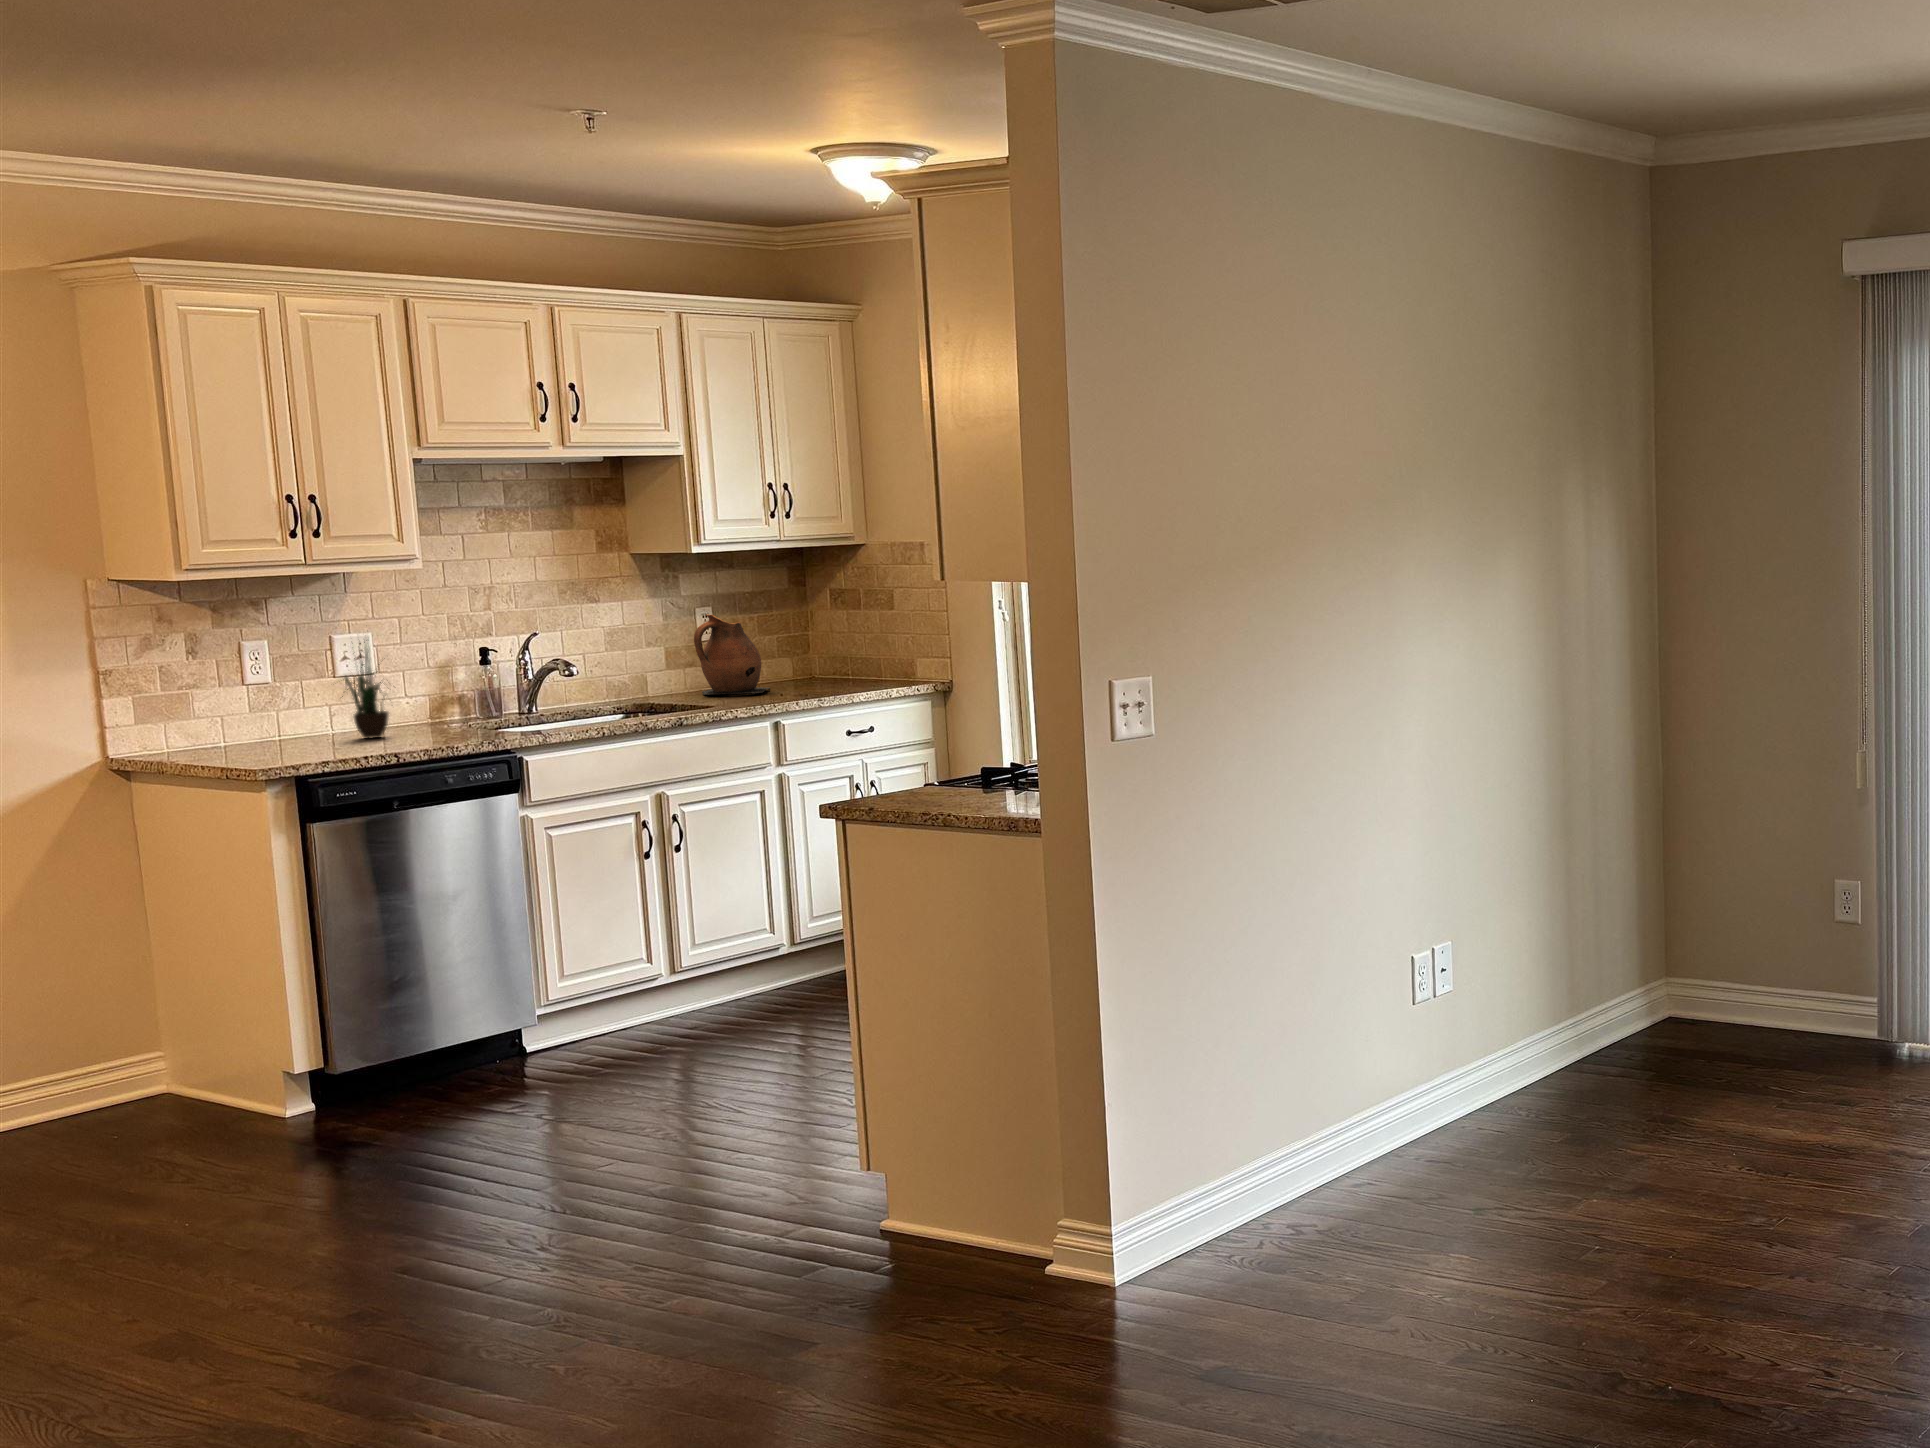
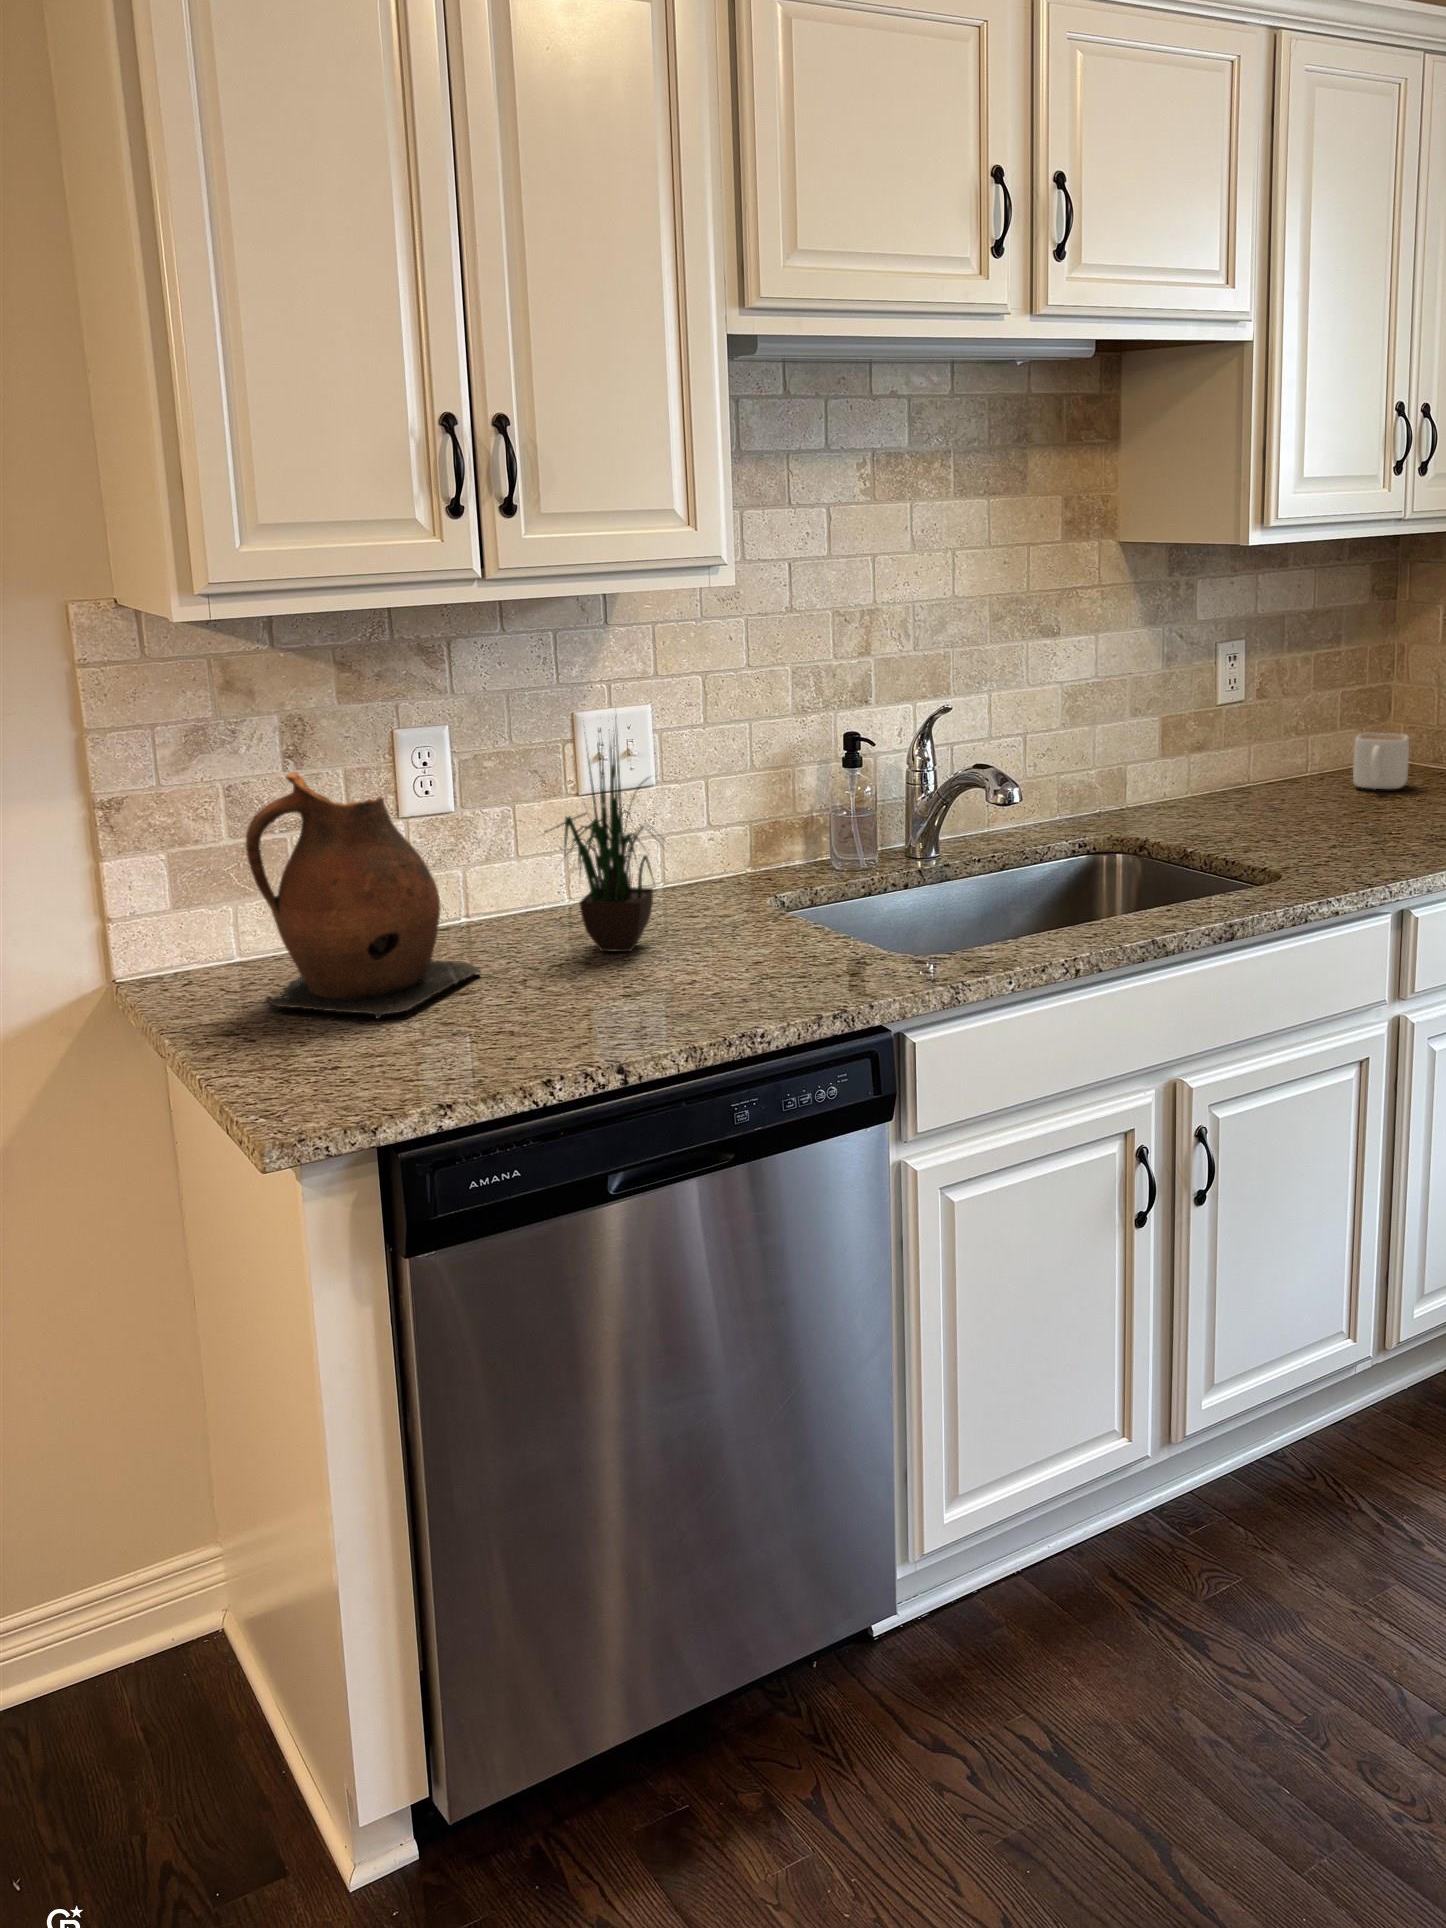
ceramic pitcher: present [694,614,770,695] -> present [246,772,481,1018]
mug: none [778,655,810,684] -> present [1353,733,1409,789]

